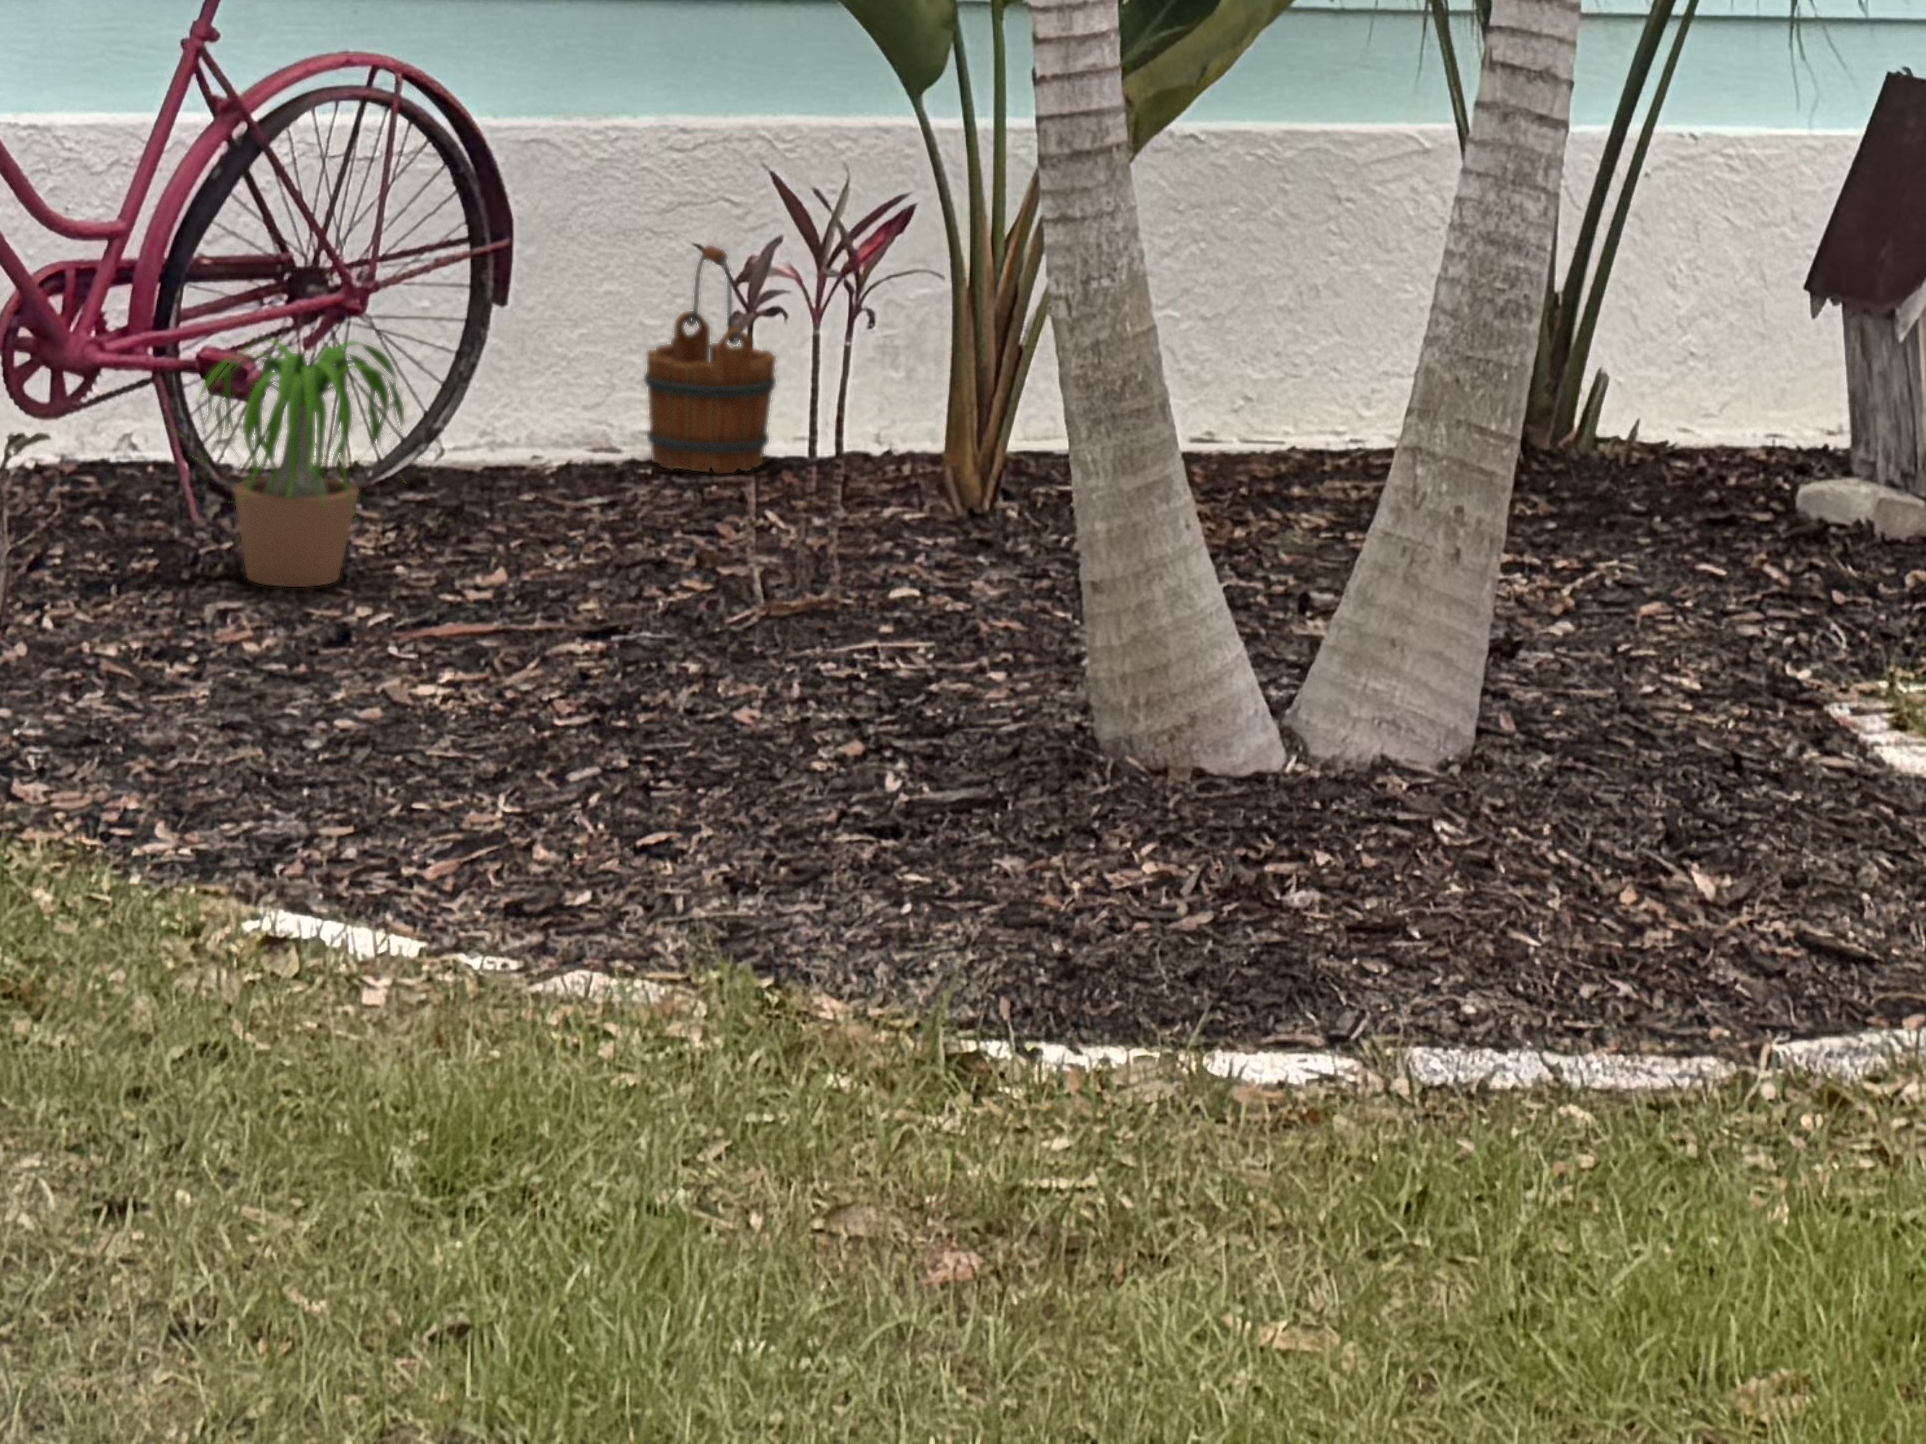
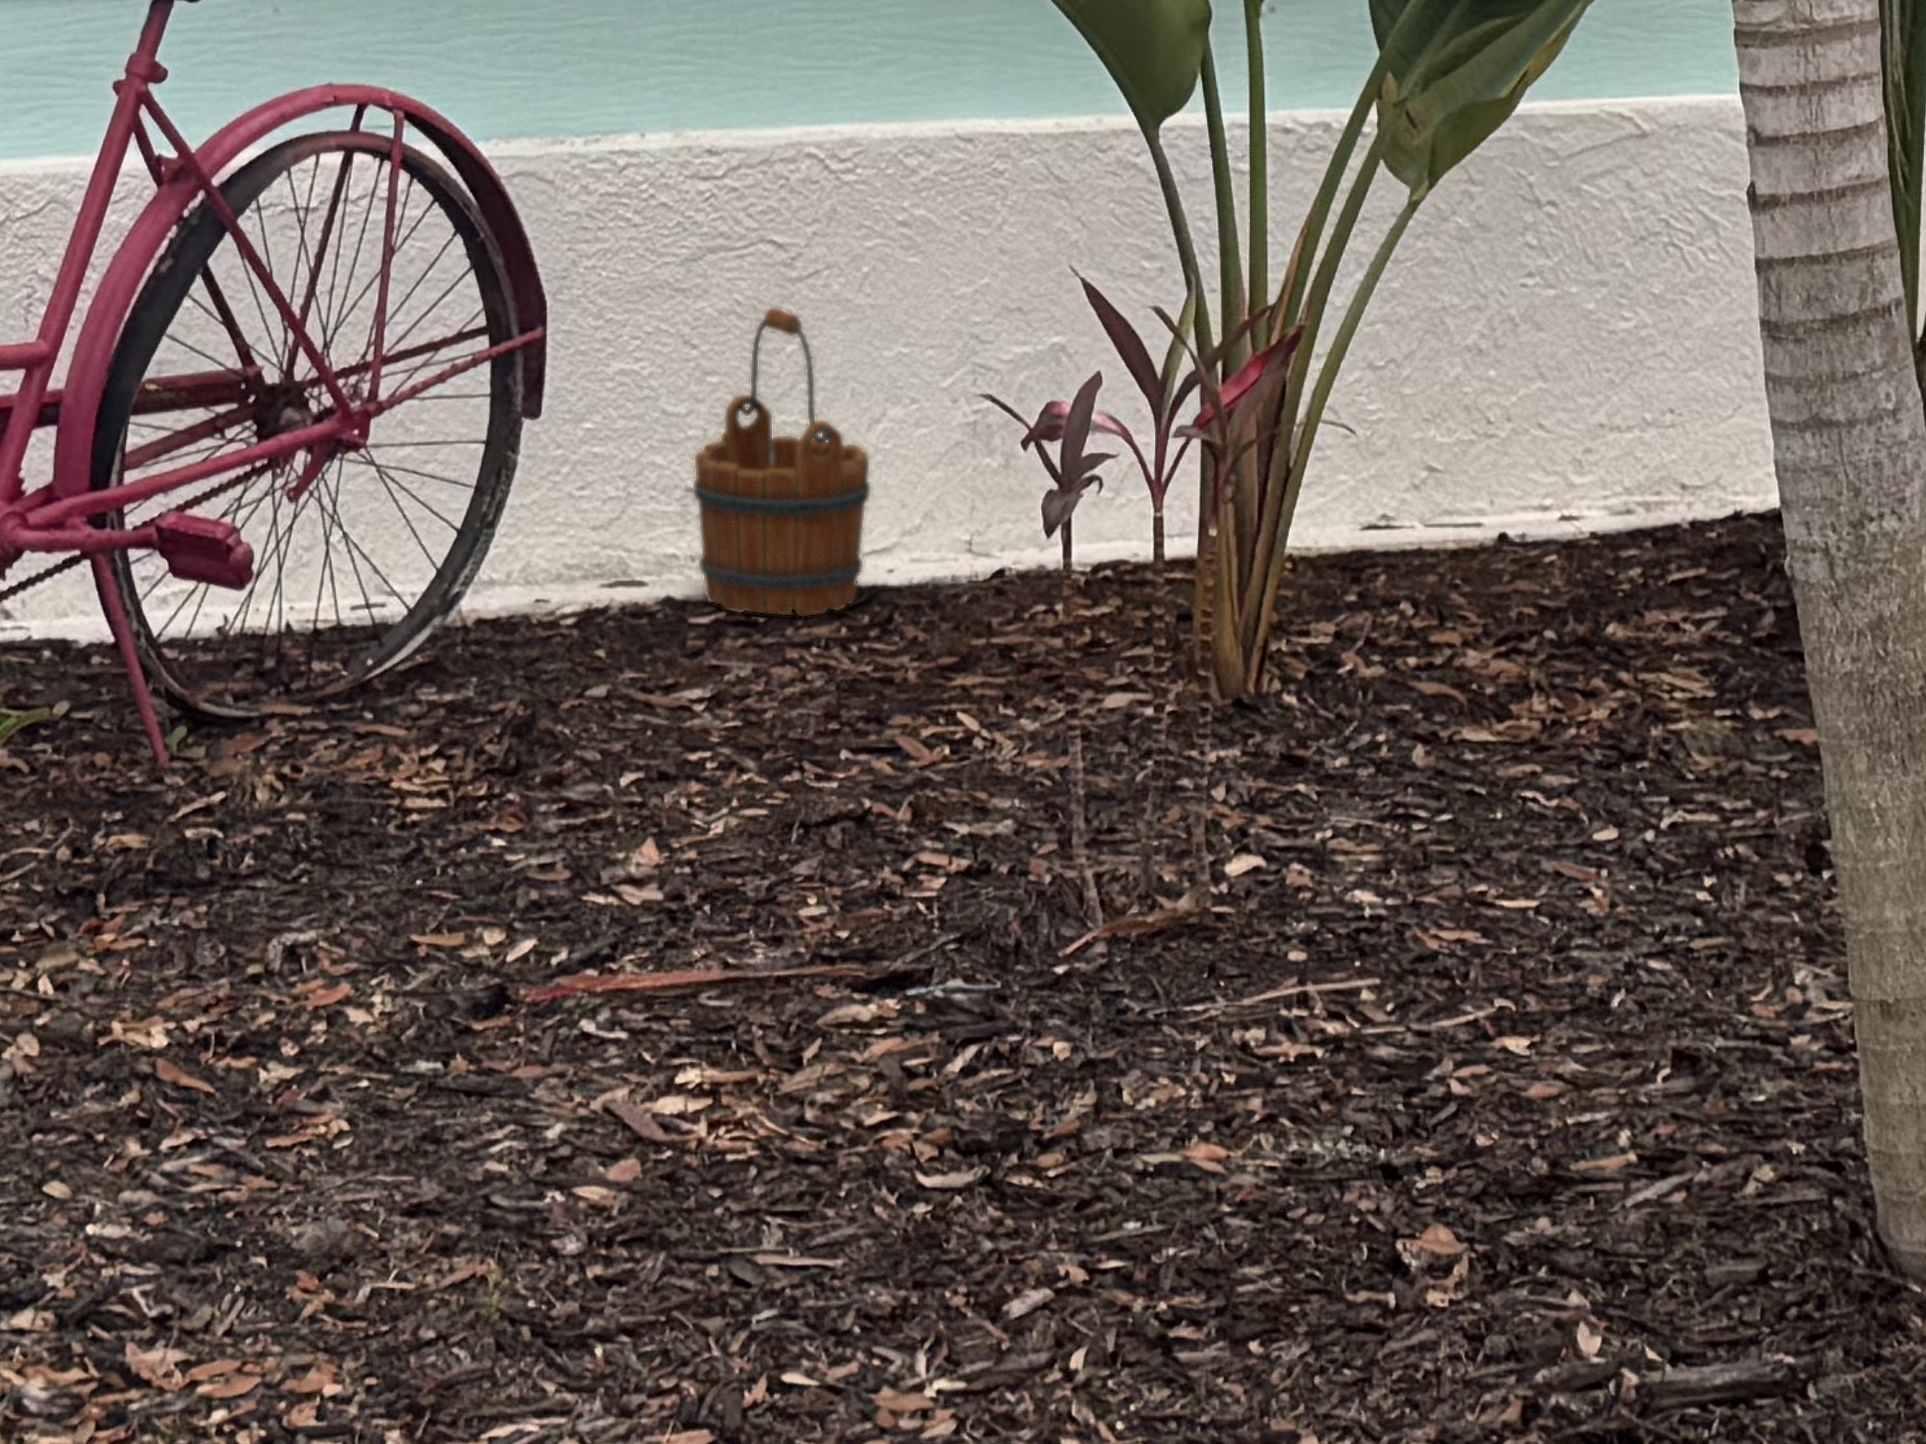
potted plant: present [198,341,409,587] -> none [120,497,496,850]

